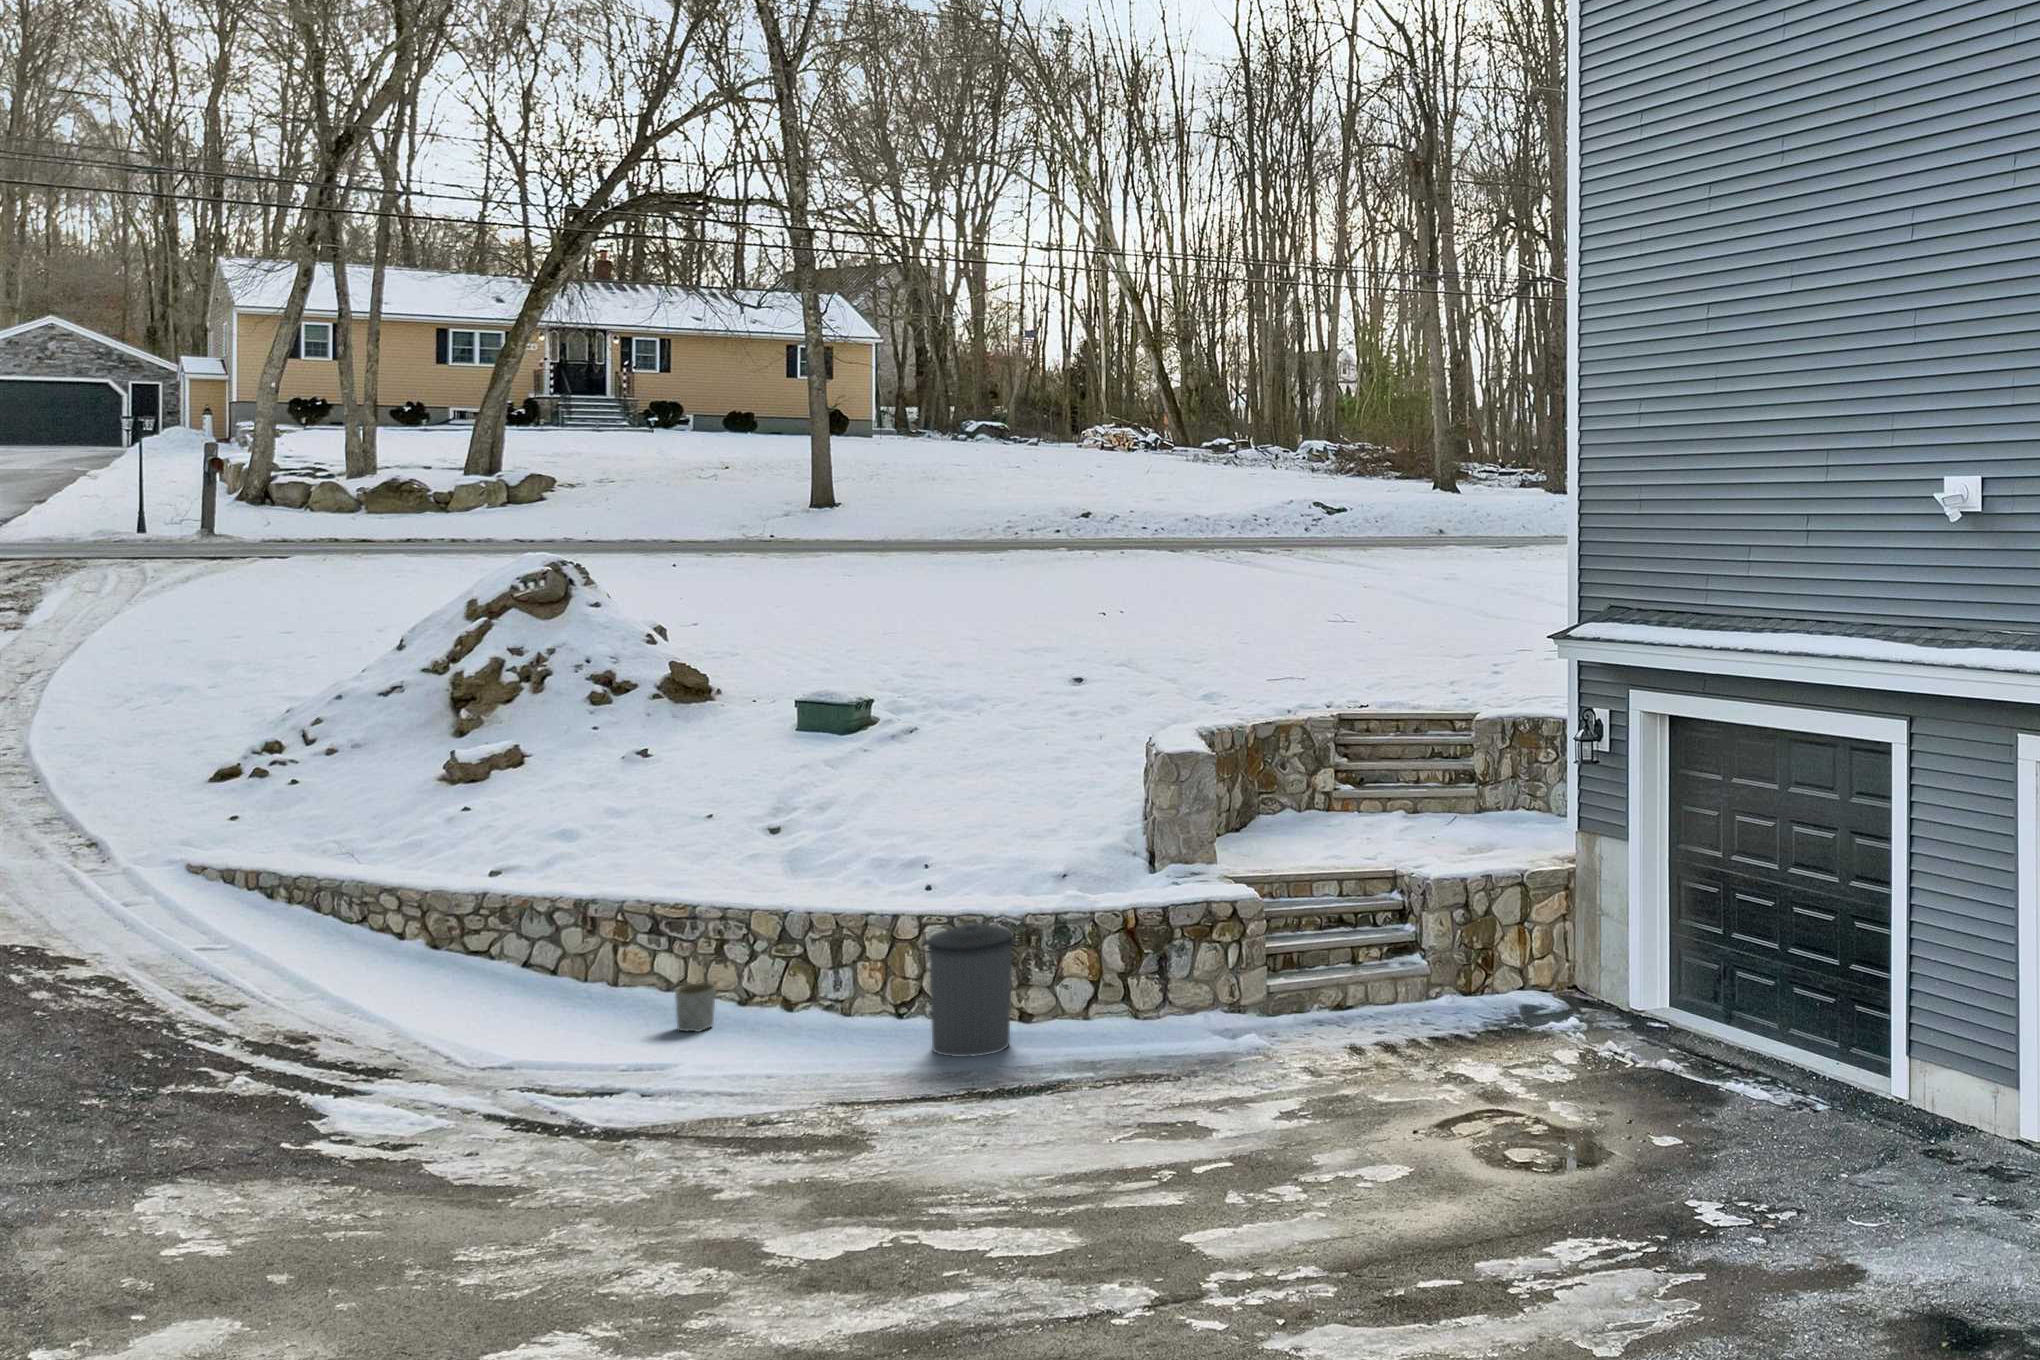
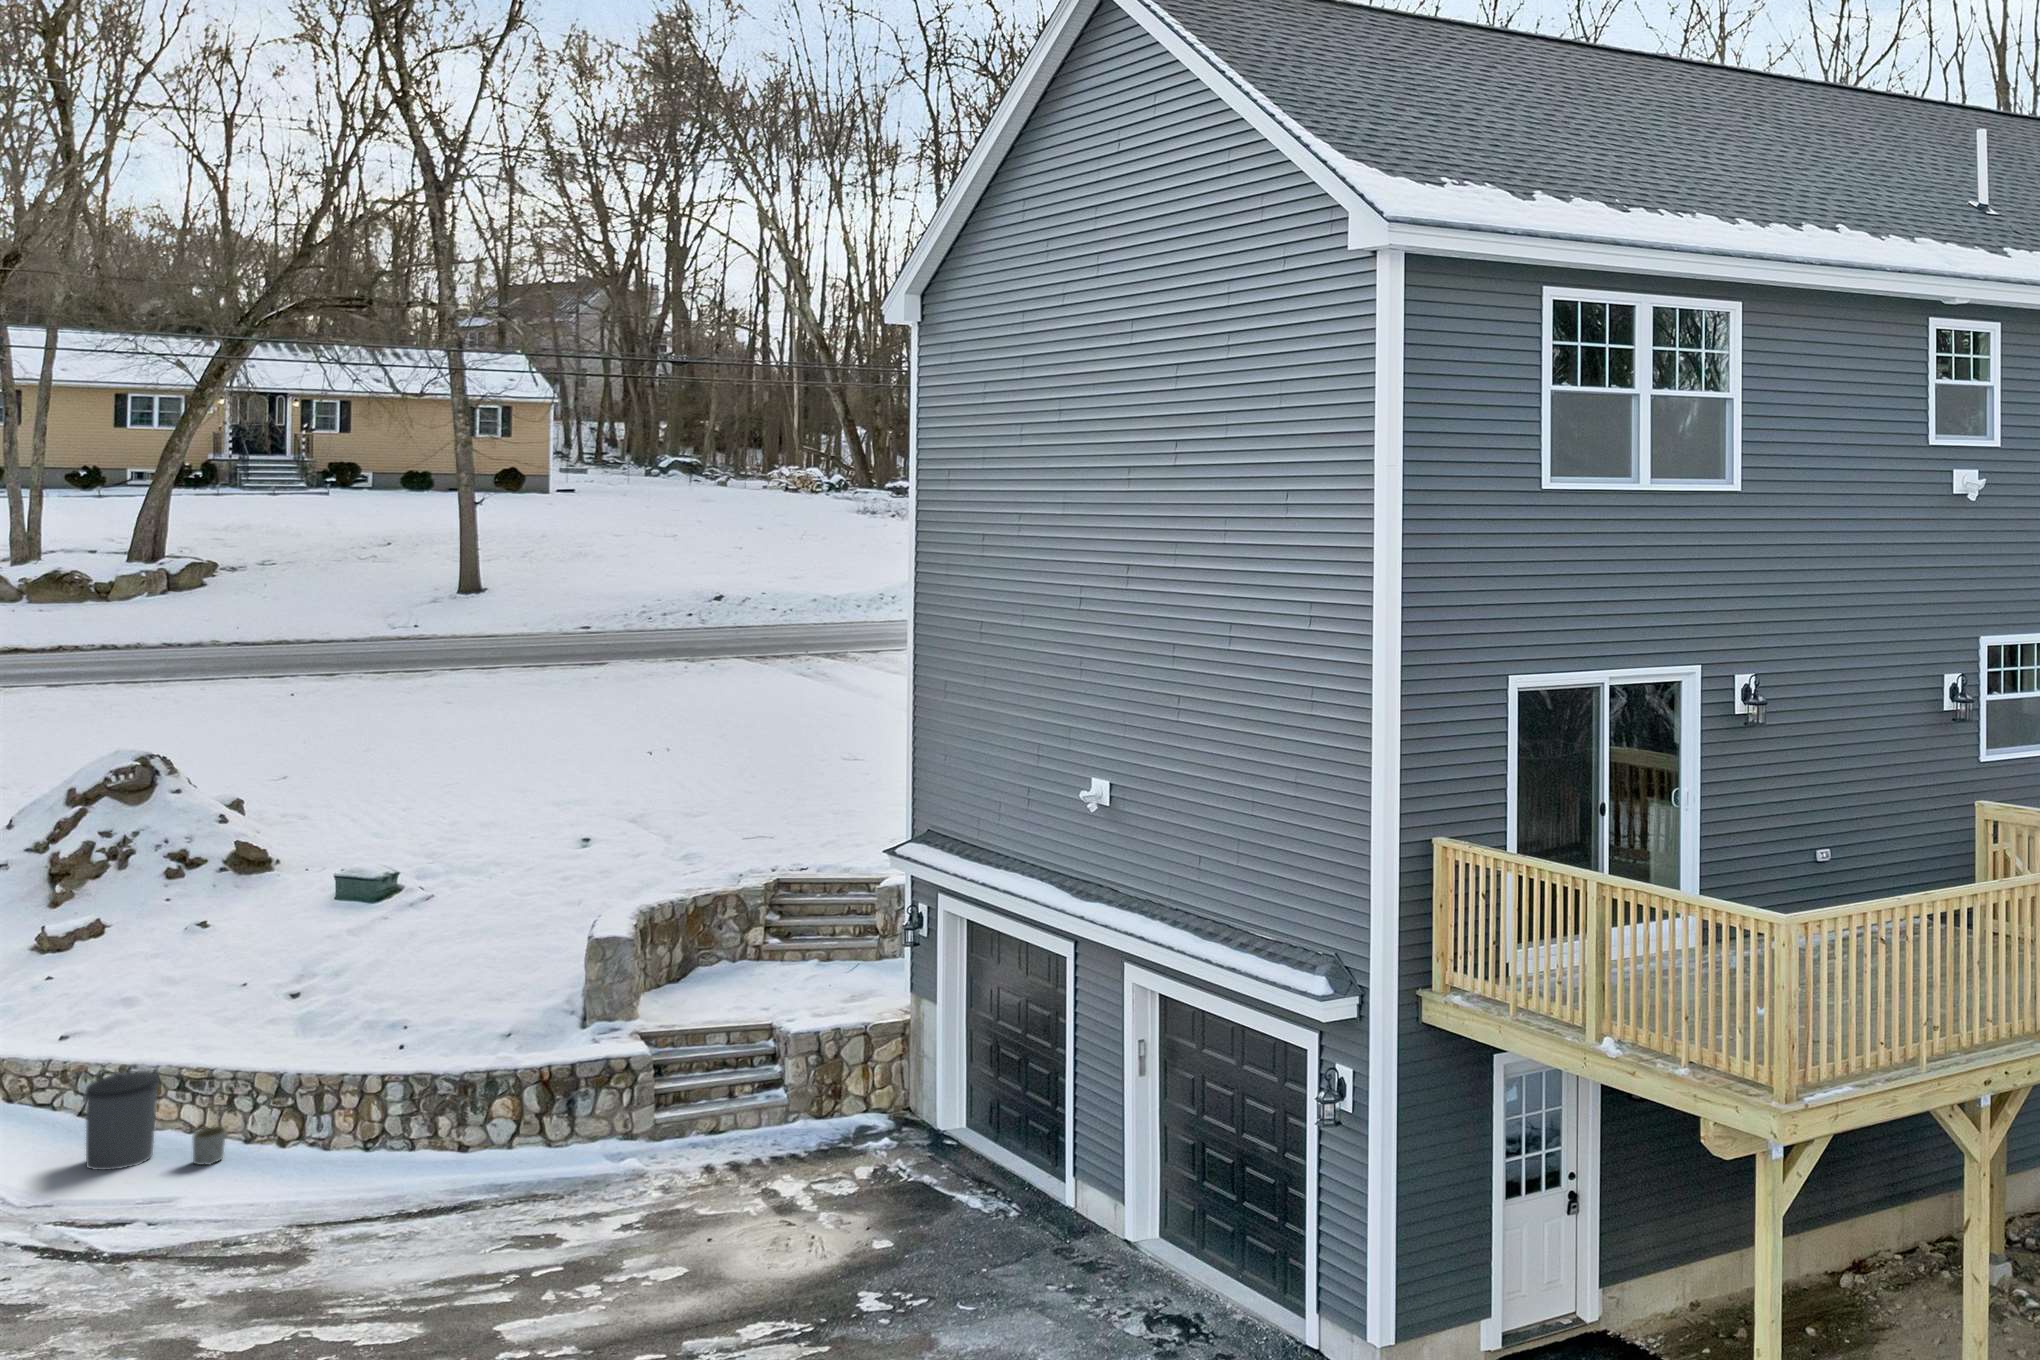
trash can: present [924,923,1019,1057] -> present [86,1071,160,1170]

